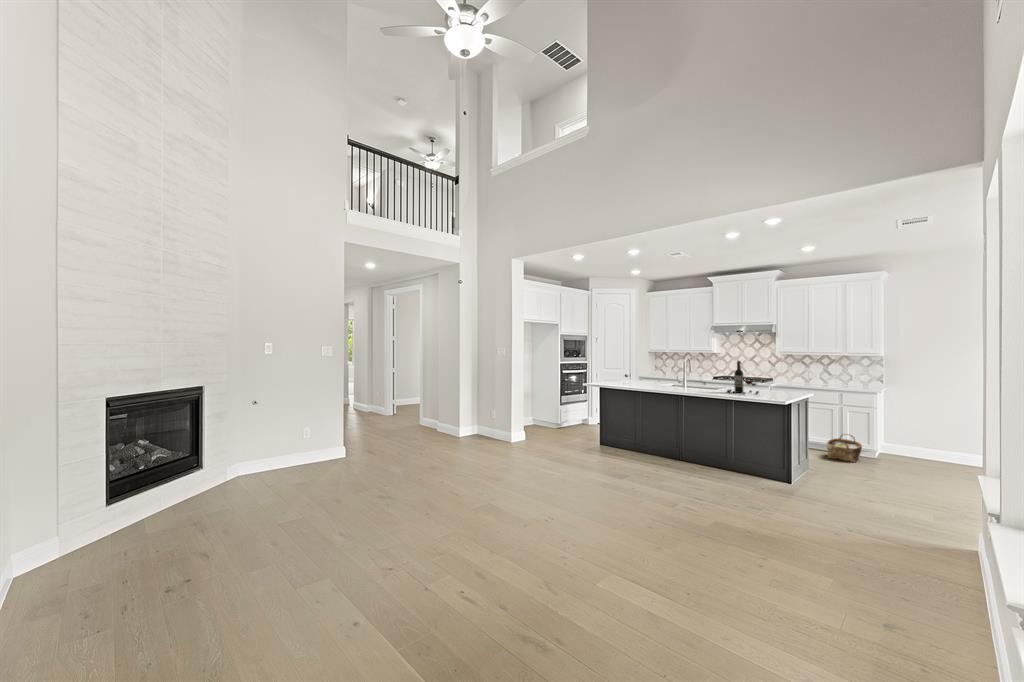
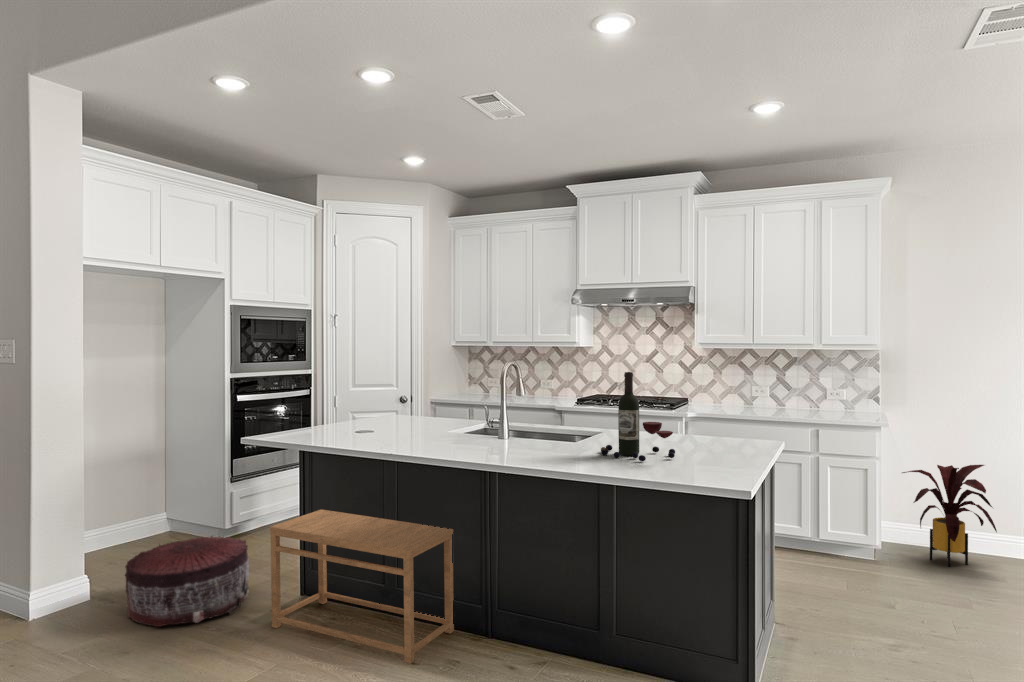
side table: none [594,413,665,465] -> present [270,509,454,663]
house plant: none [892,414,948,464] -> present [902,465,997,567]
pouf: none [539,421,581,449] -> present [125,536,249,627]
woven basket: present [827,434,862,462] -> none [795,515,859,580]

